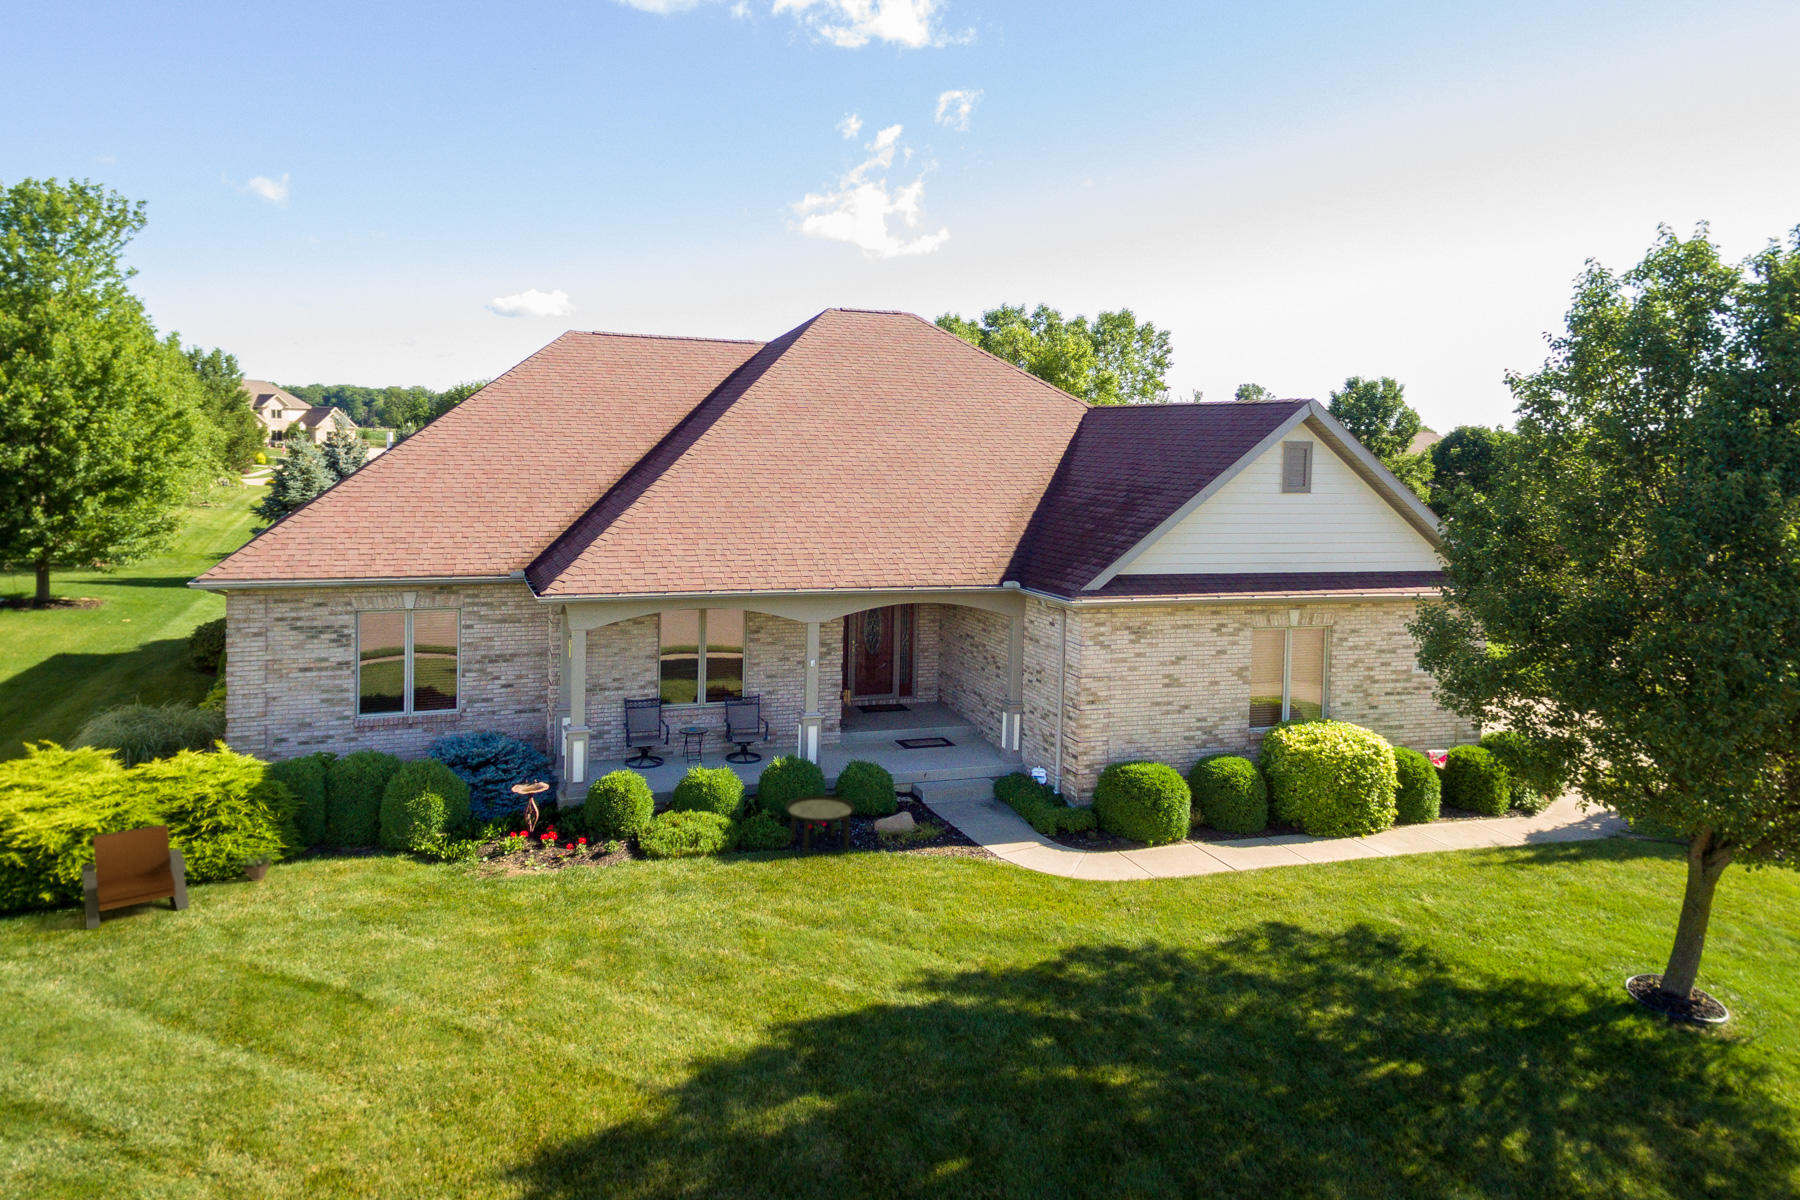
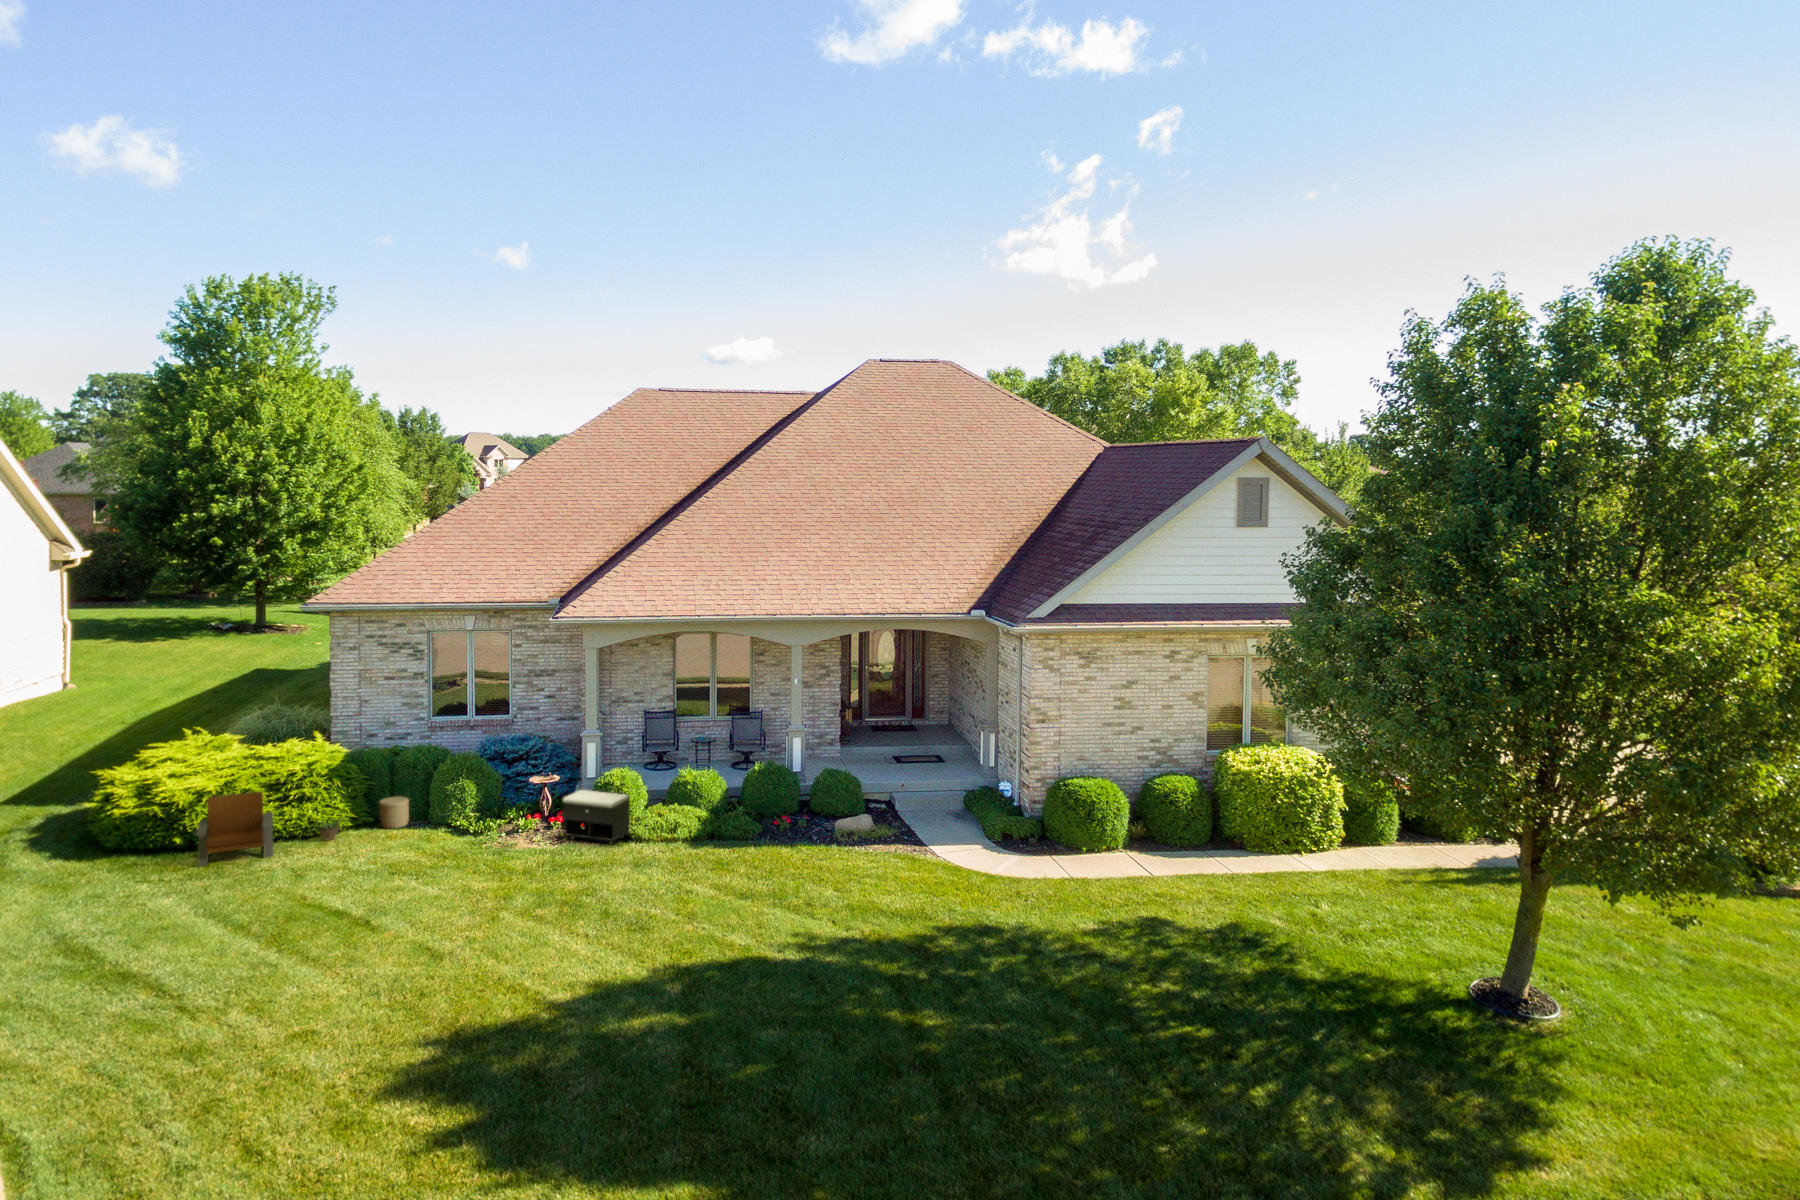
round table: present [785,796,855,856] -> none [752,795,814,845]
storage bench: none [561,801,640,865] -> present [563,790,630,843]
woven basket: none [316,818,354,859] -> present [379,797,409,829]

